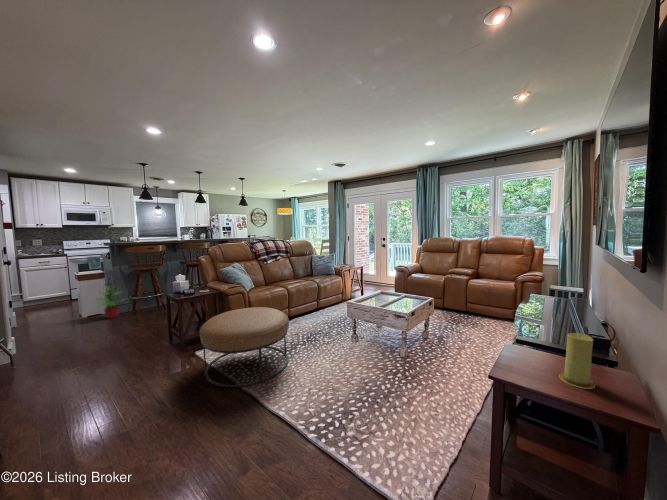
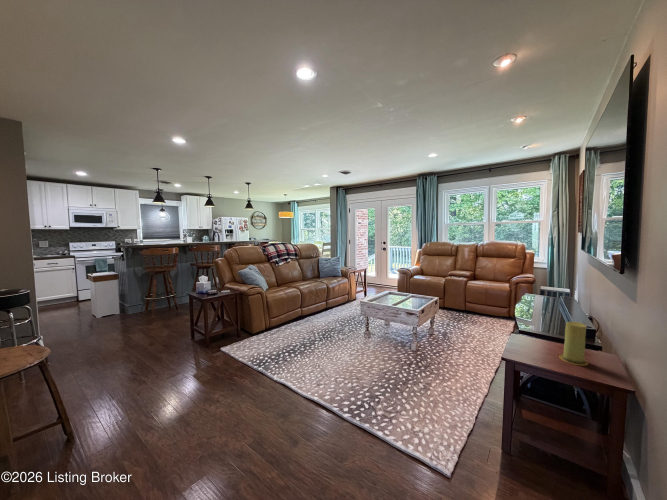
potted plant: present [98,292,120,319] -> none [111,285,145,318]
ottoman: present [200,307,289,387] -> none [231,306,311,378]

